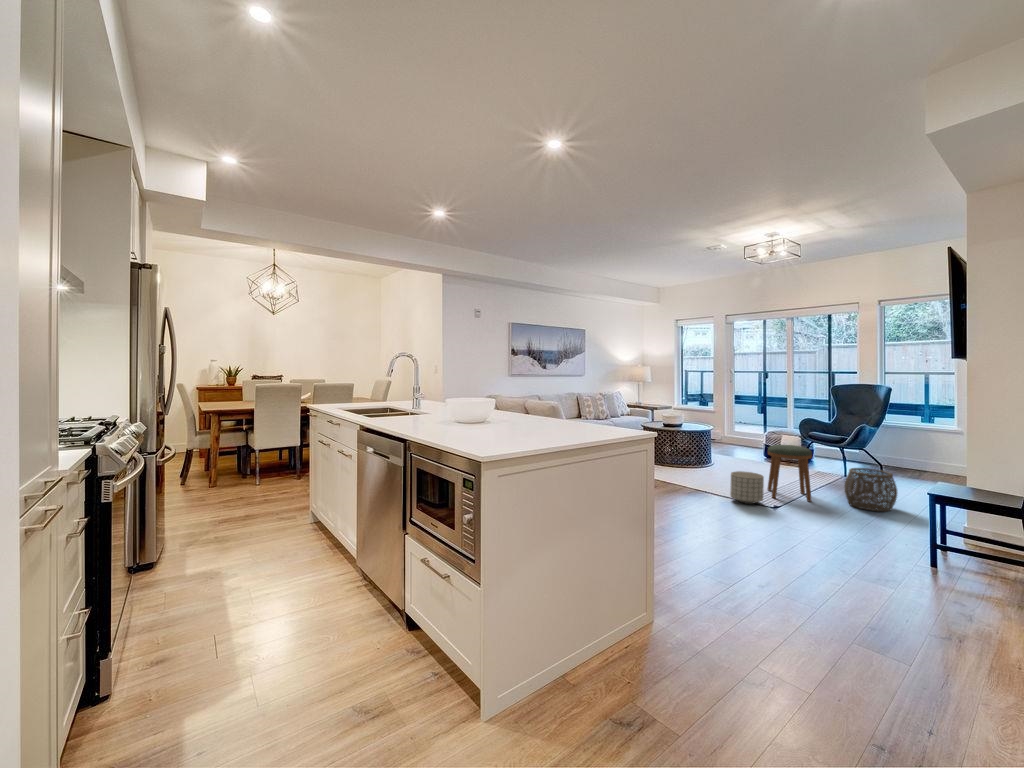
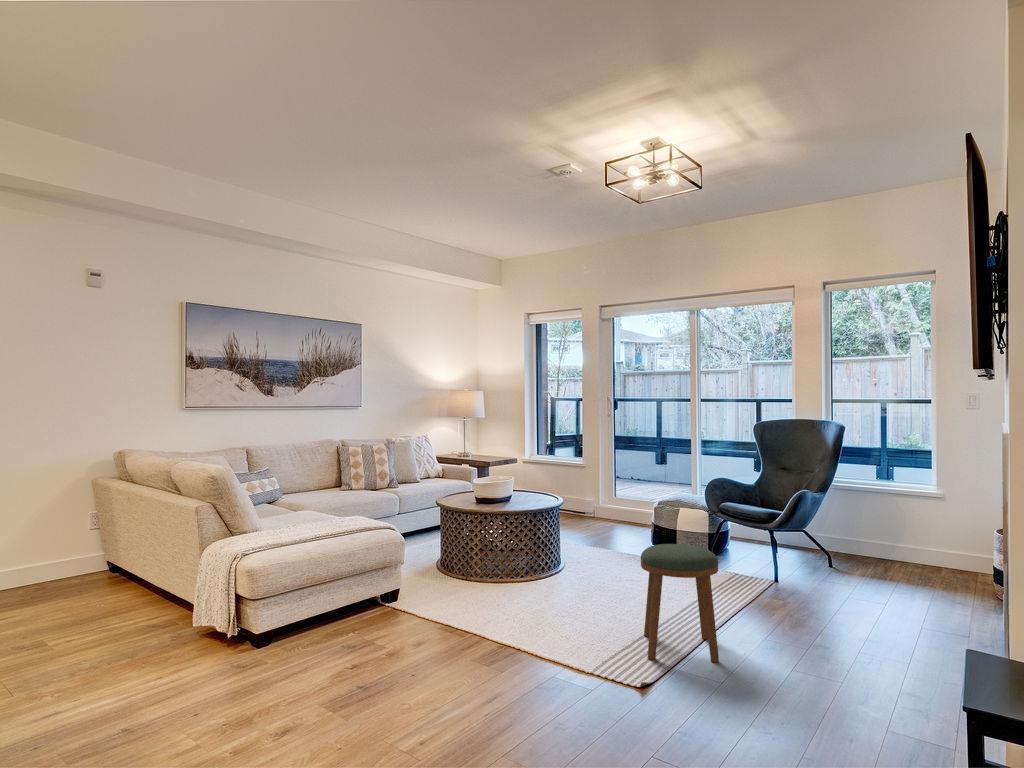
woven basket: present [844,468,897,512] -> none [774,586,865,679]
planter: present [730,471,764,504] -> none [565,610,628,685]

